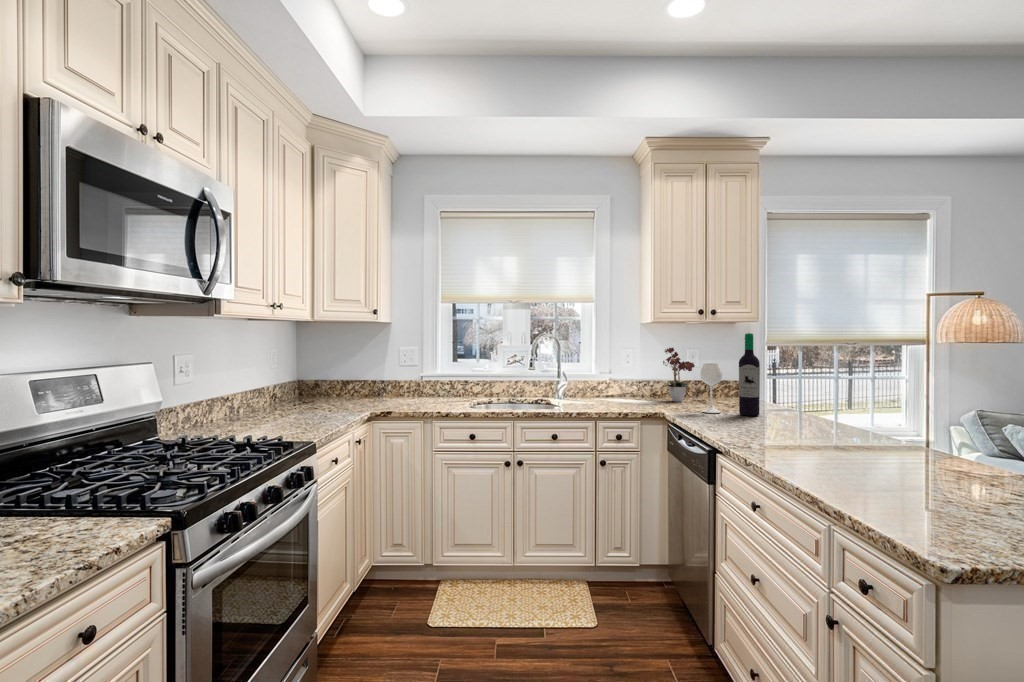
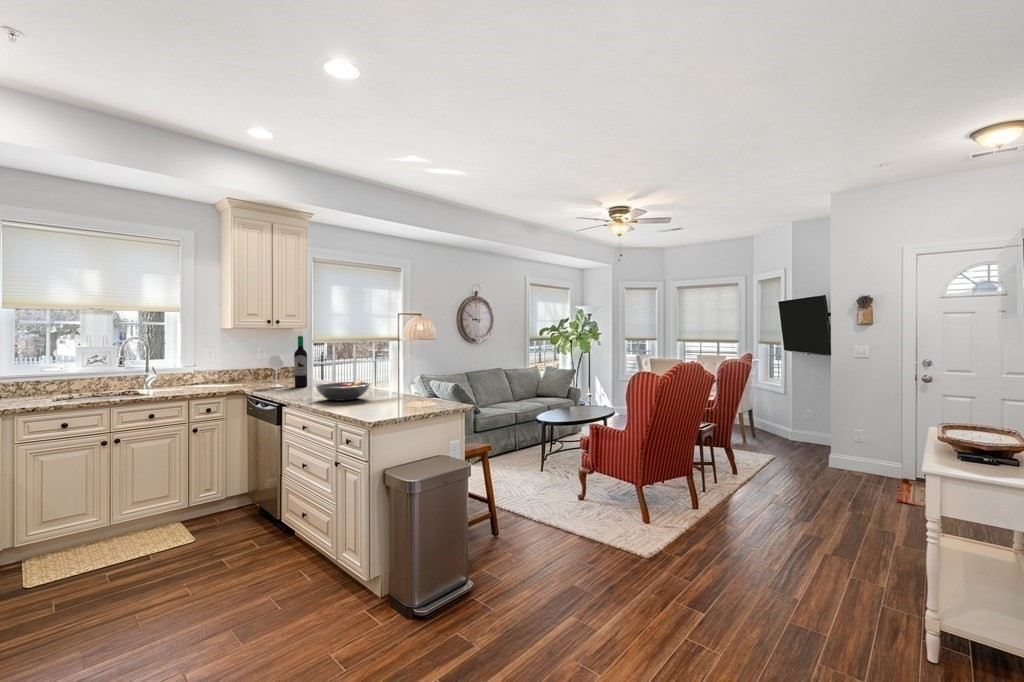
flower arrangement: present [663,348,695,402] -> none [237,344,265,384]
fruit bowl: none [776,420,899,464] -> present [316,379,370,401]

